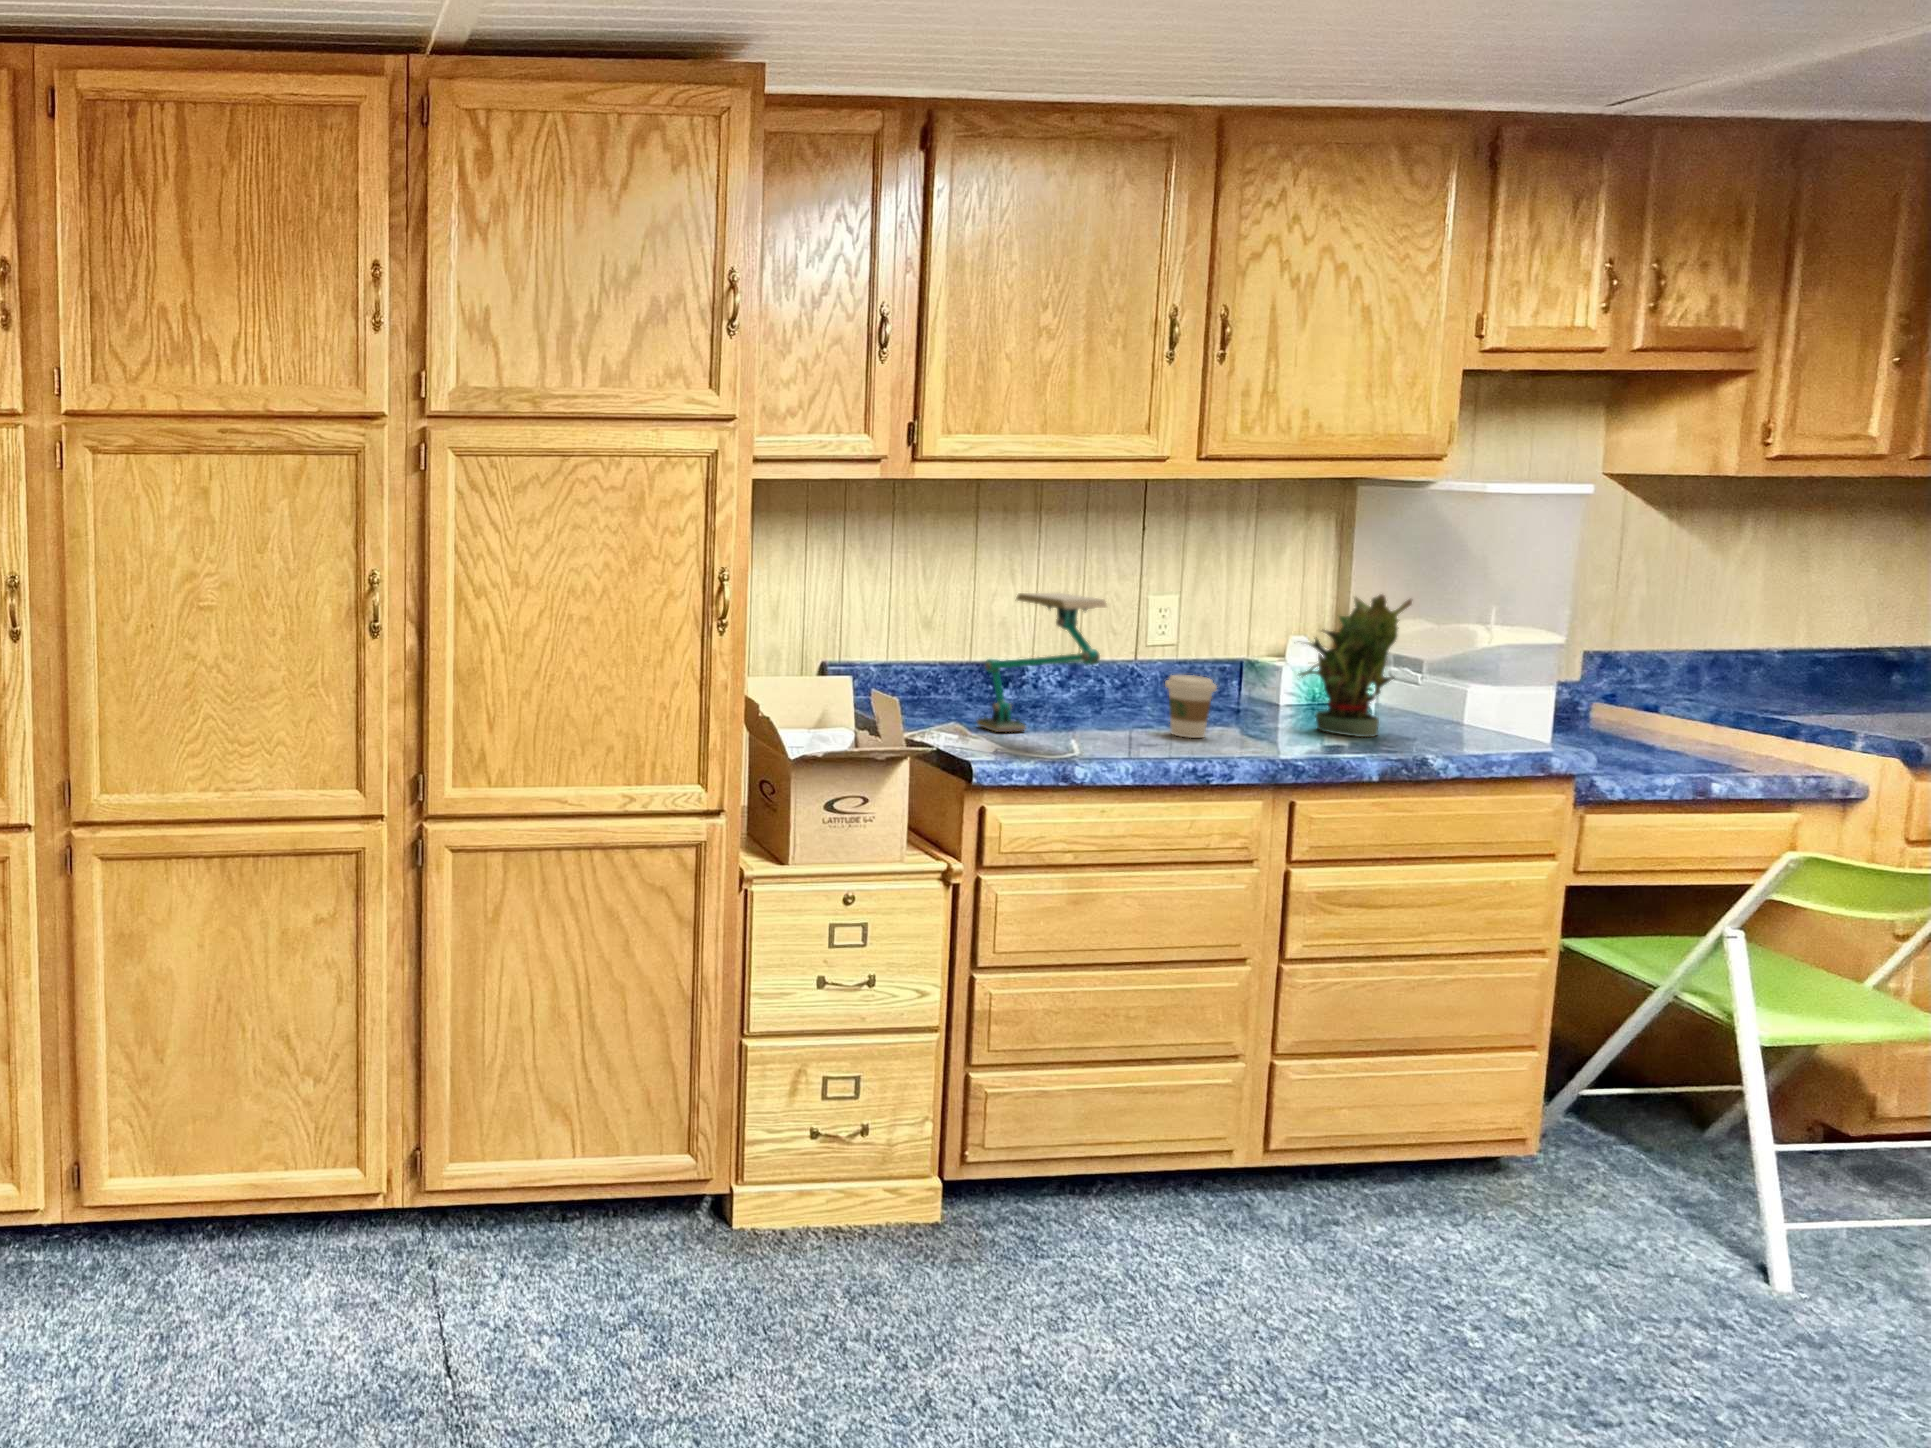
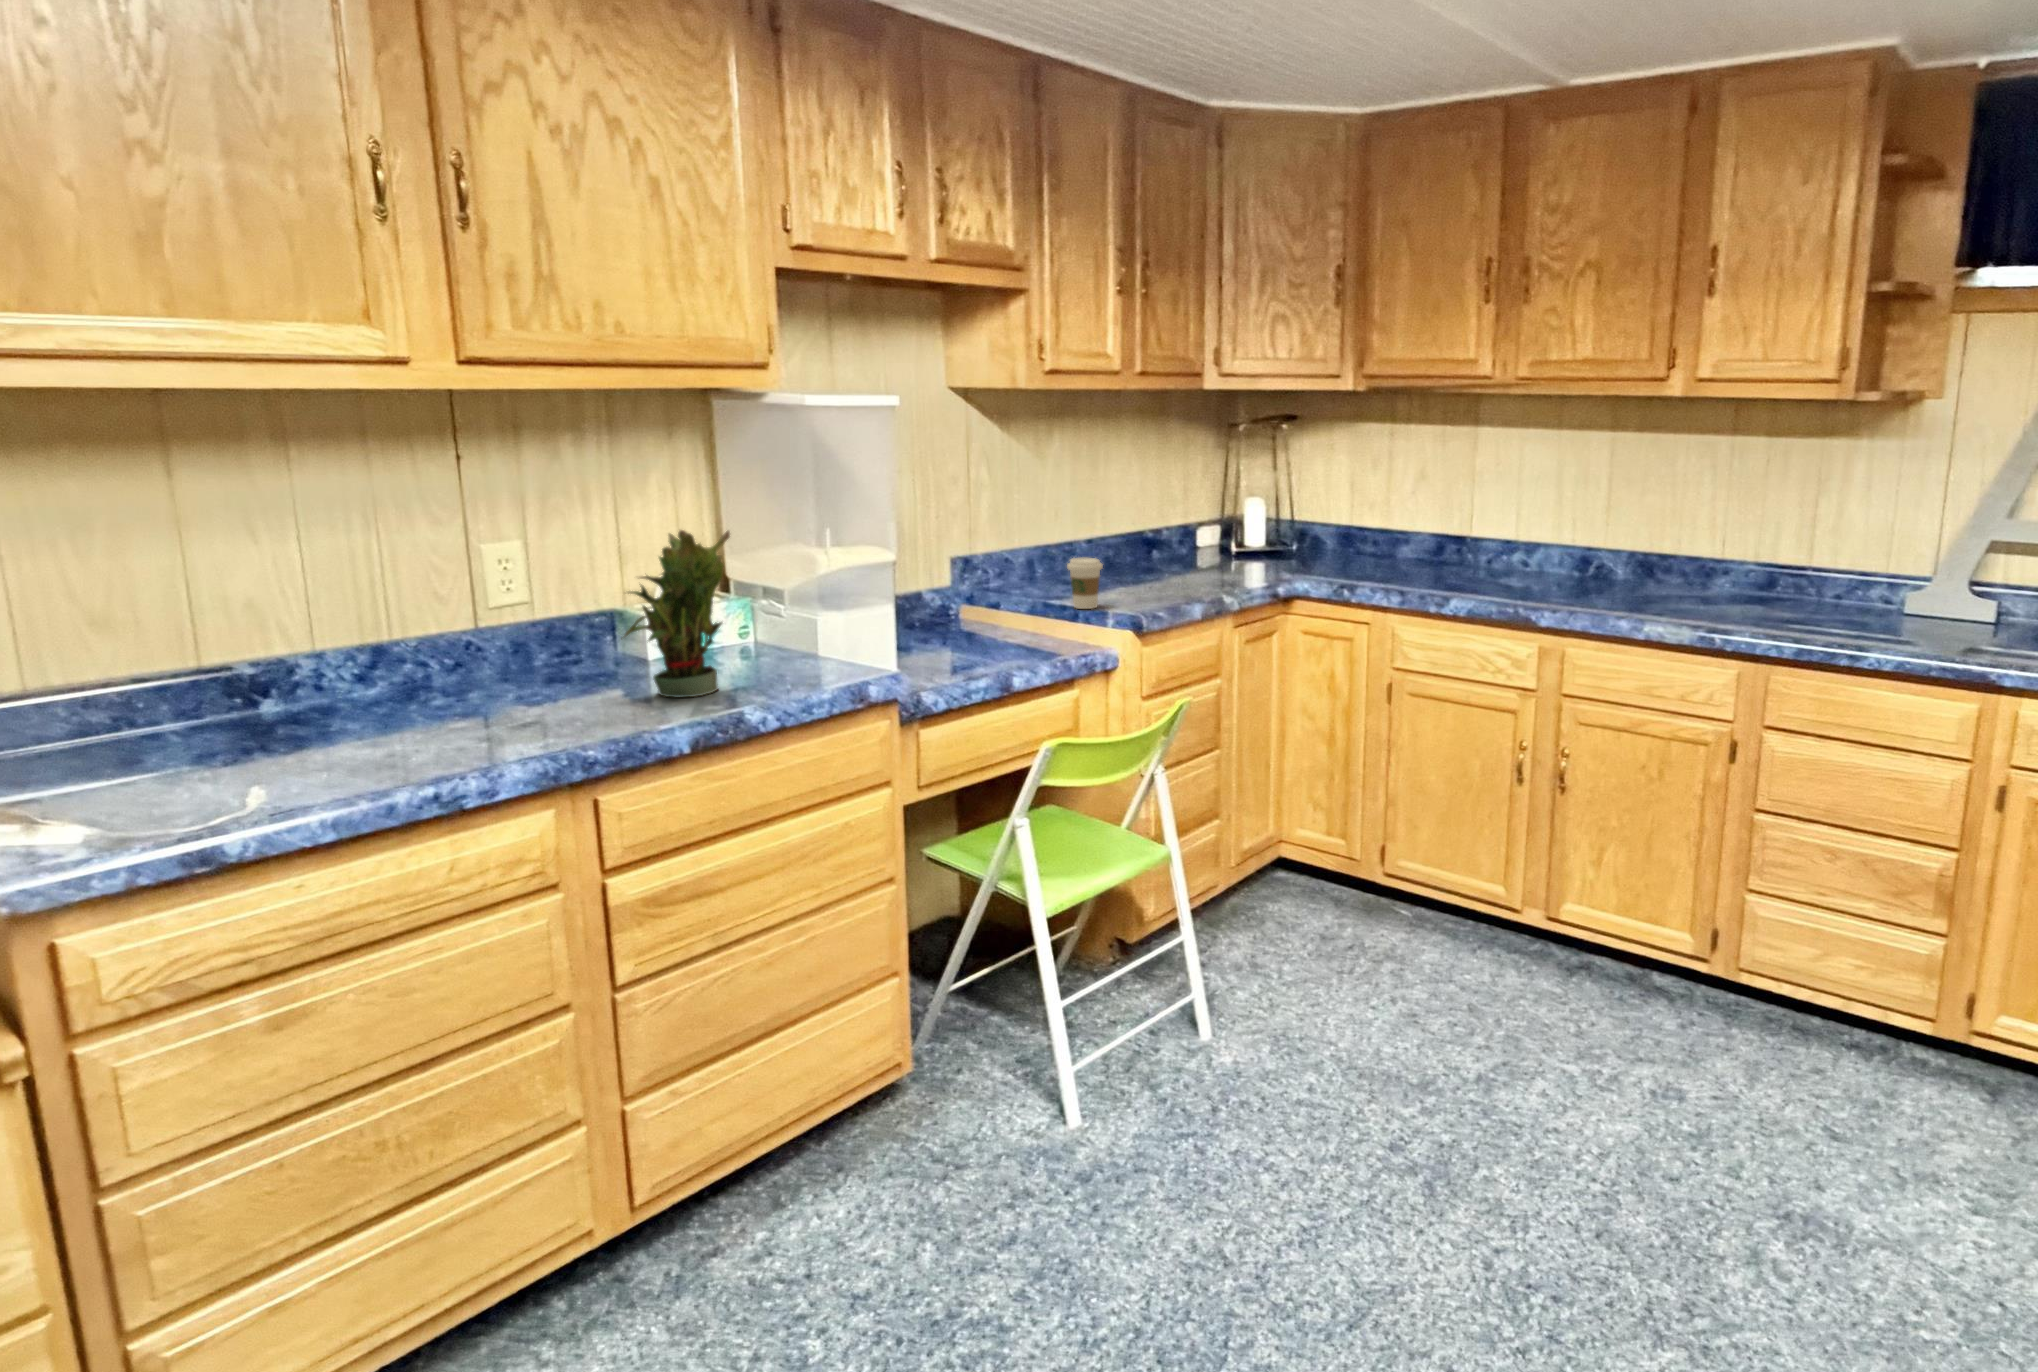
desk lamp: present [976,593,1107,732] -> none [135,566,270,788]
coffee cup: present [1165,675,1217,738] -> present [1067,558,1103,609]

